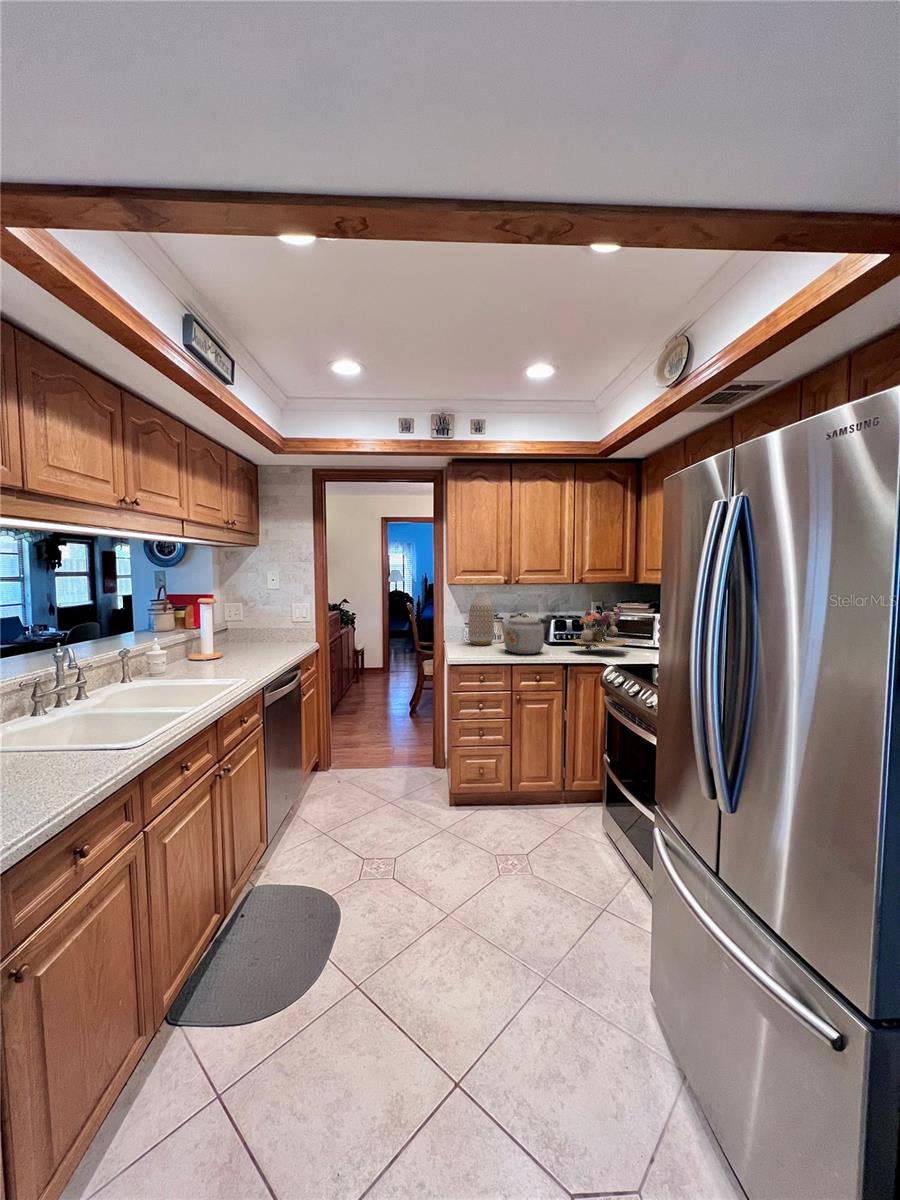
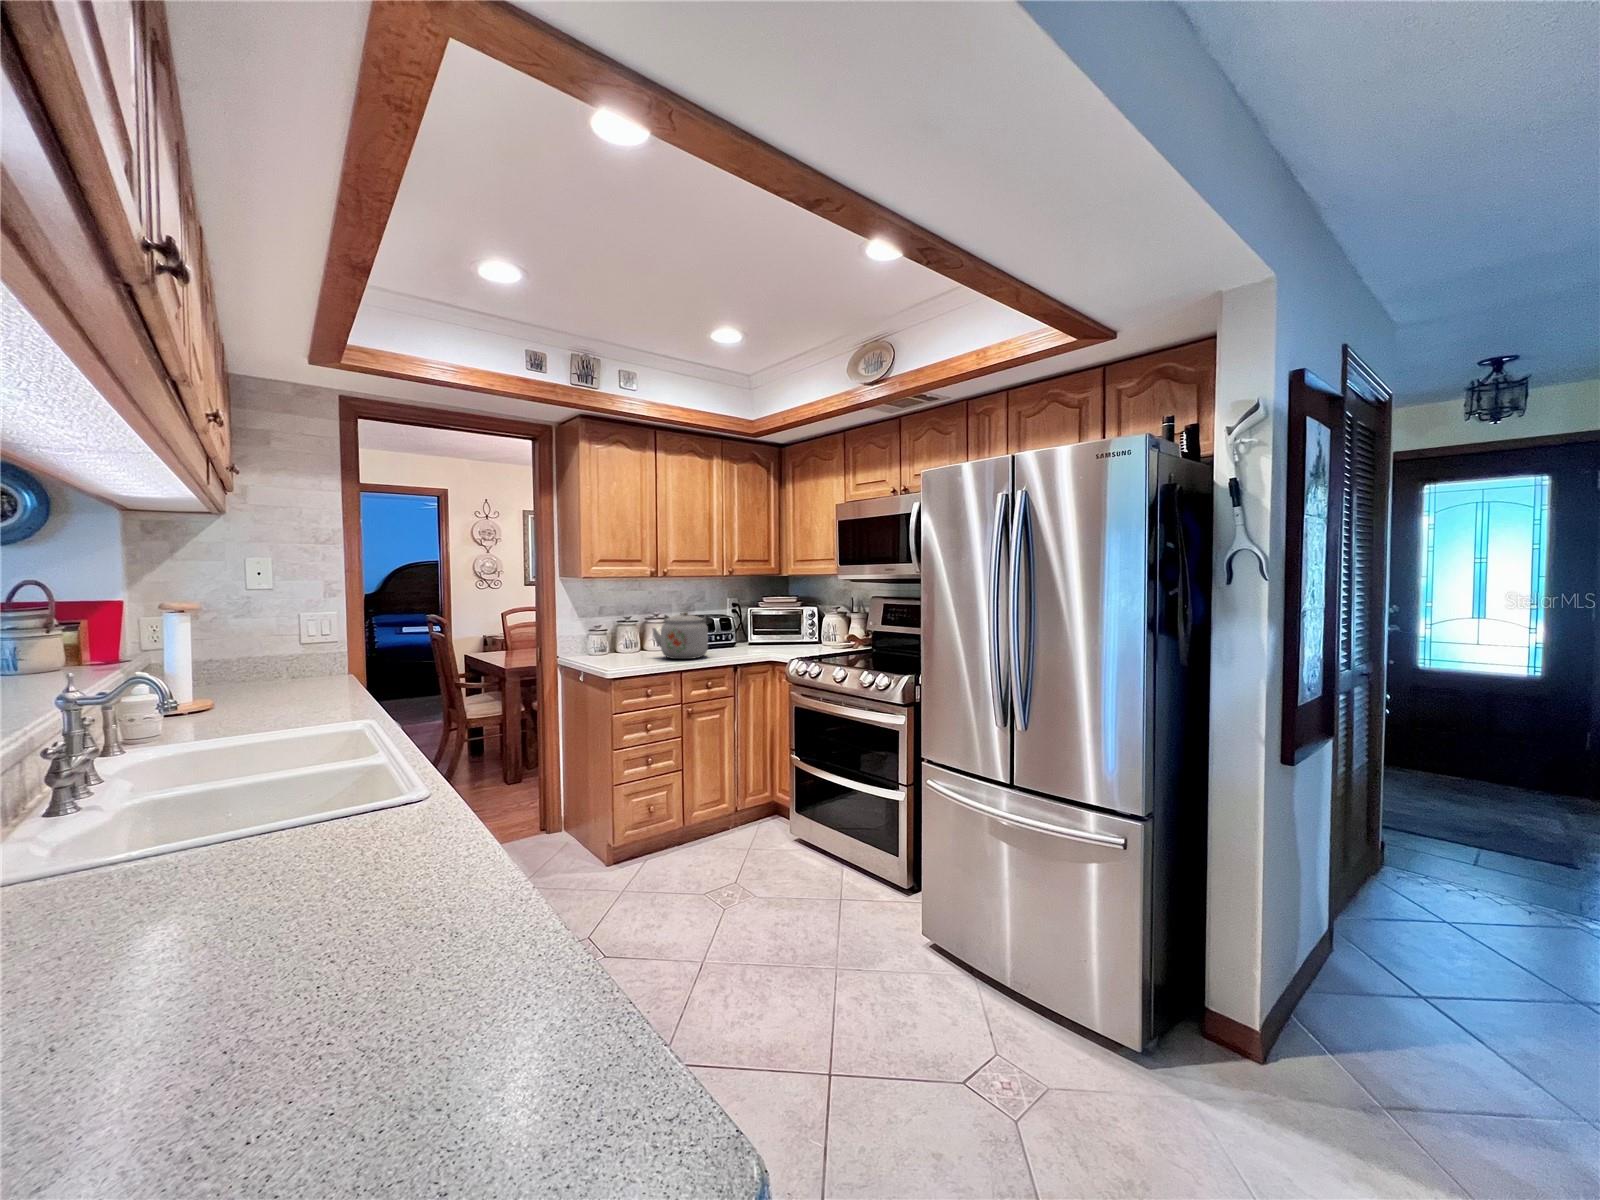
vase: present [468,592,494,645] -> none [599,588,633,657]
flower arrangement: present [570,605,629,651] -> none [729,597,789,650]

